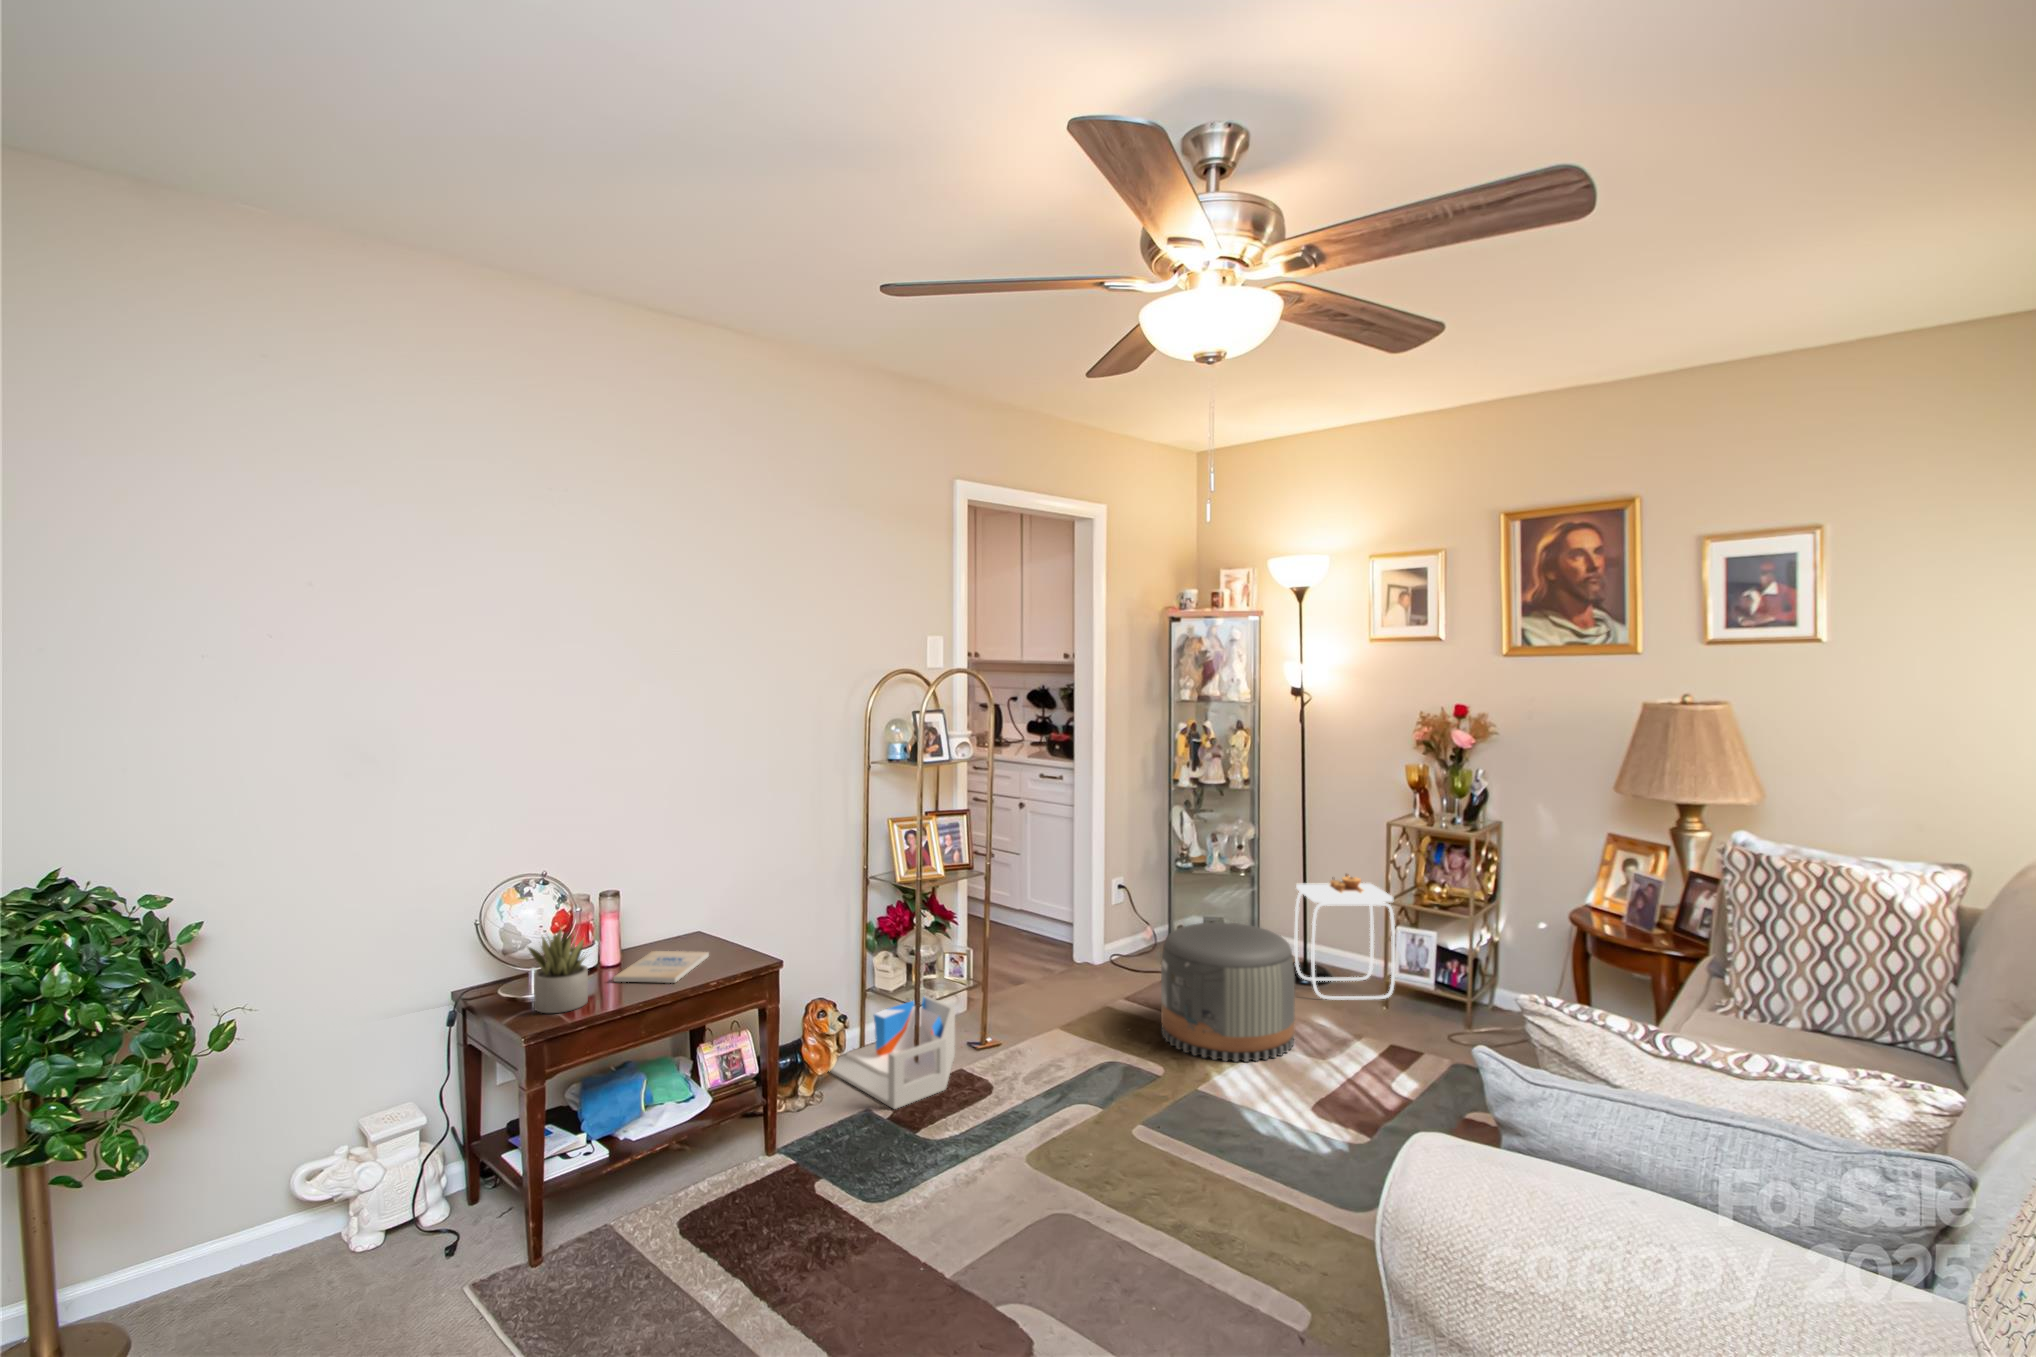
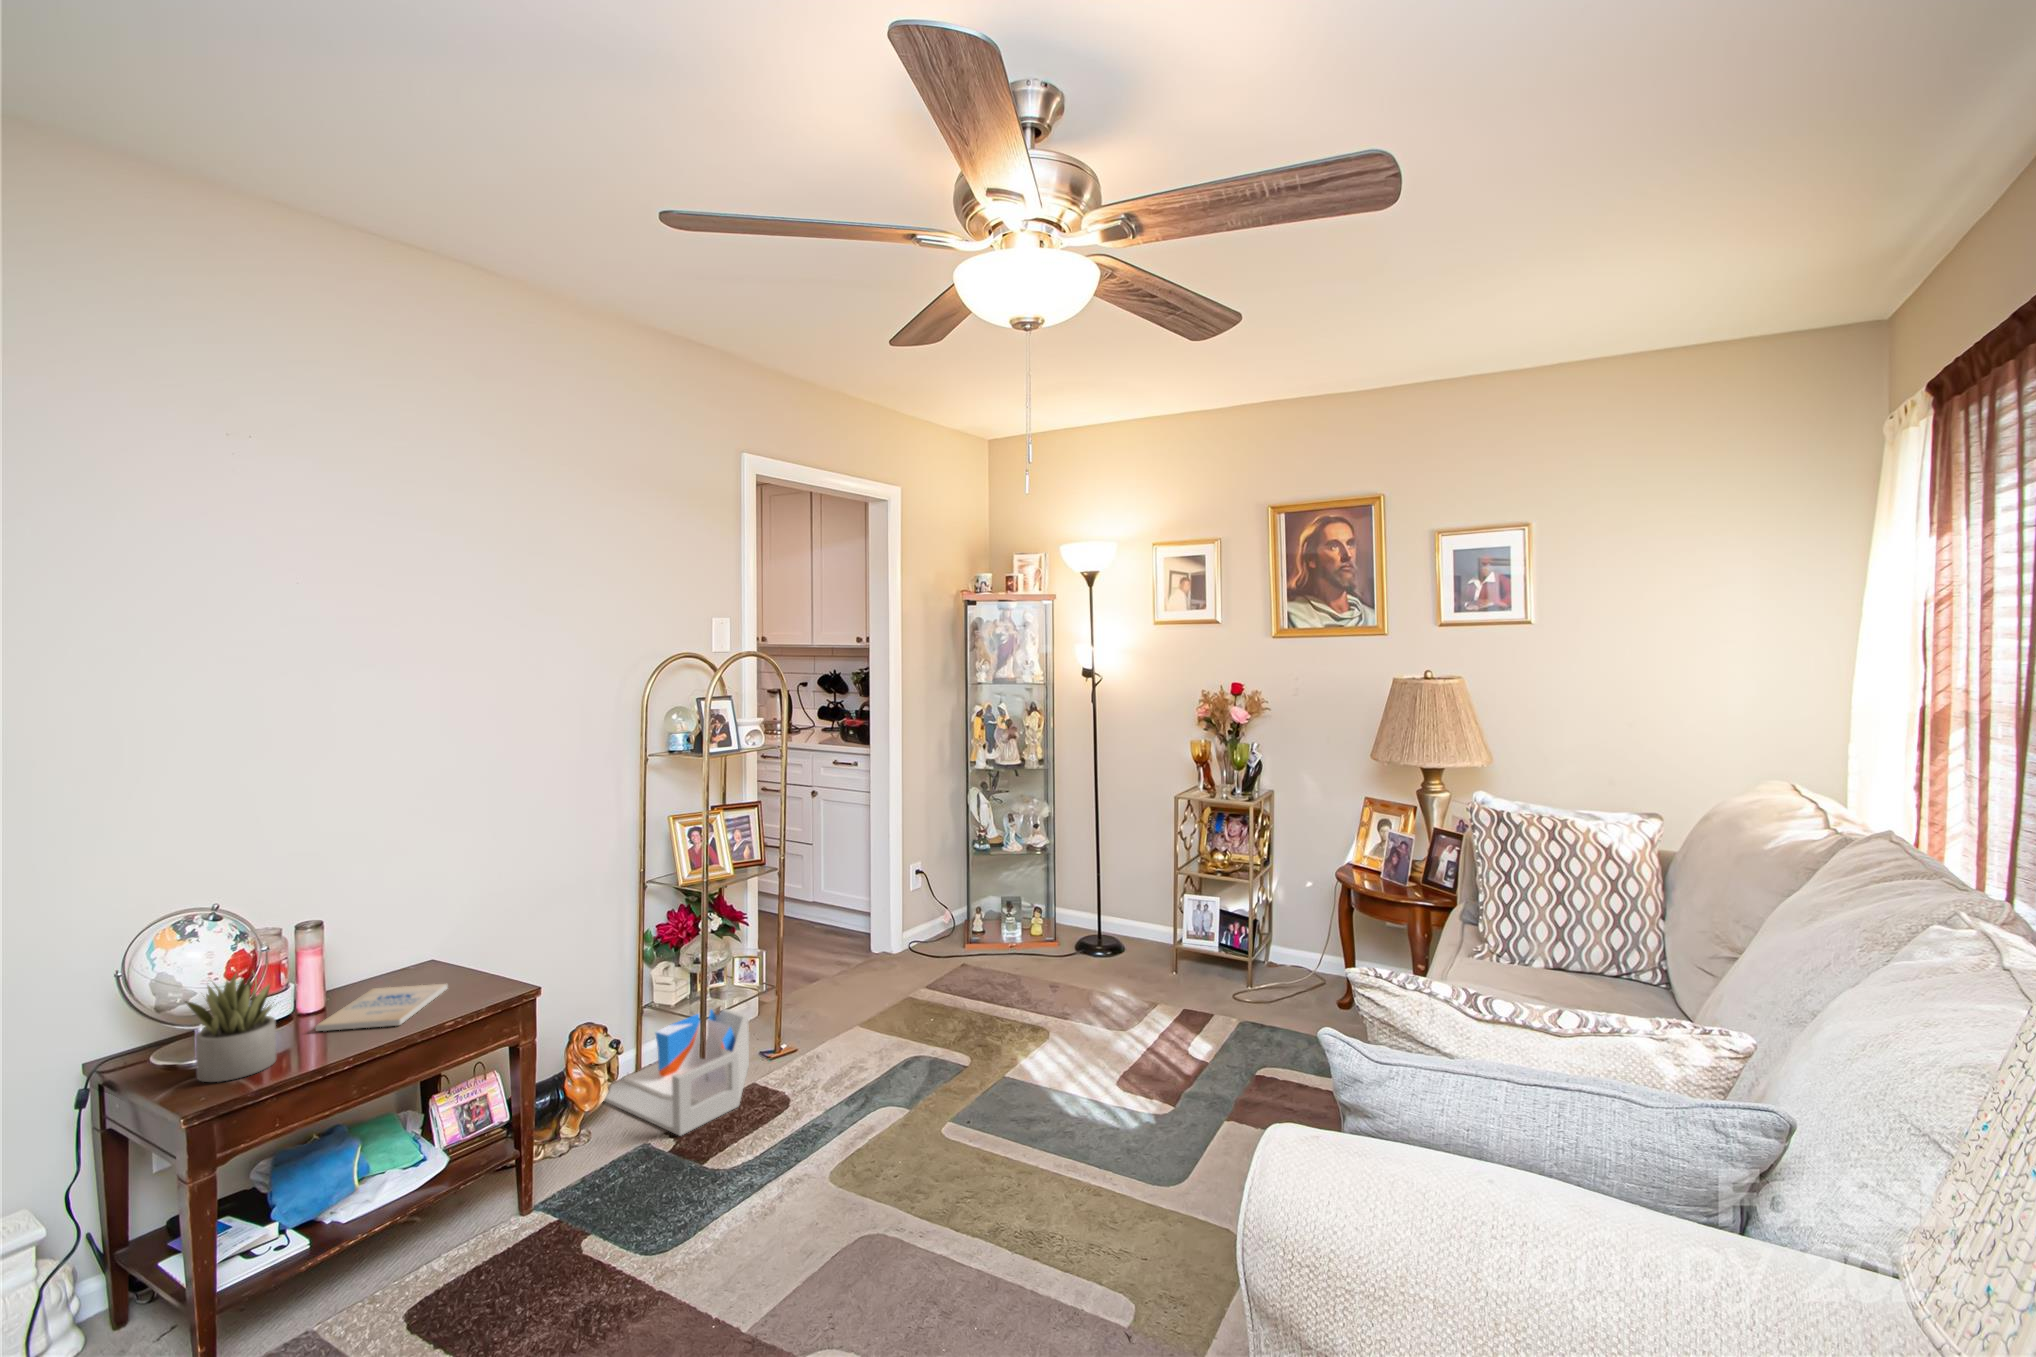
side table: present [1295,874,1395,1000] -> none [1090,849,1182,970]
pouf: present [1161,922,1295,1062] -> none [966,904,1094,1043]

